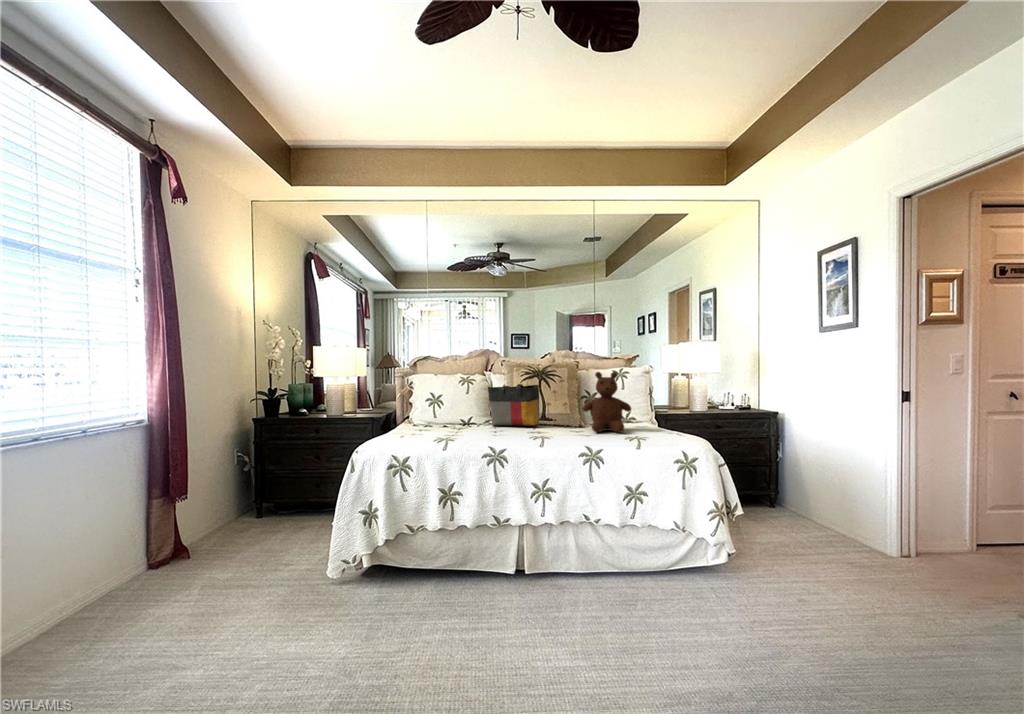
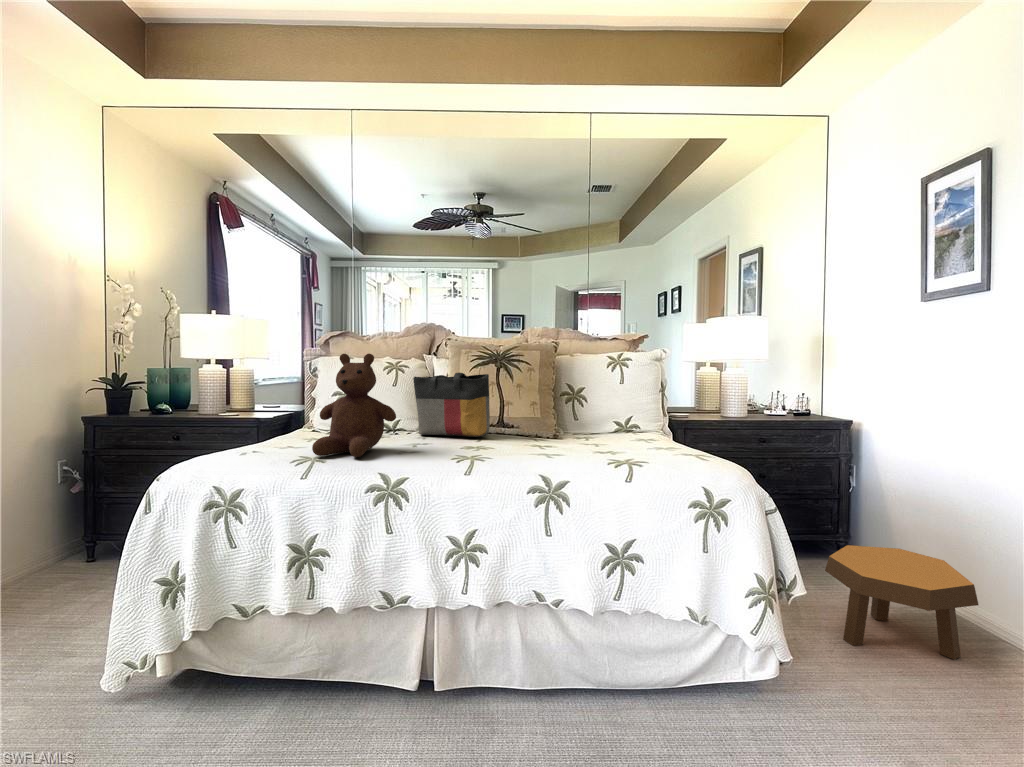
teddy bear: present [583,372,631,433] -> present [312,354,396,457]
footstool: none [759,493,848,558] -> present [825,545,979,660]

